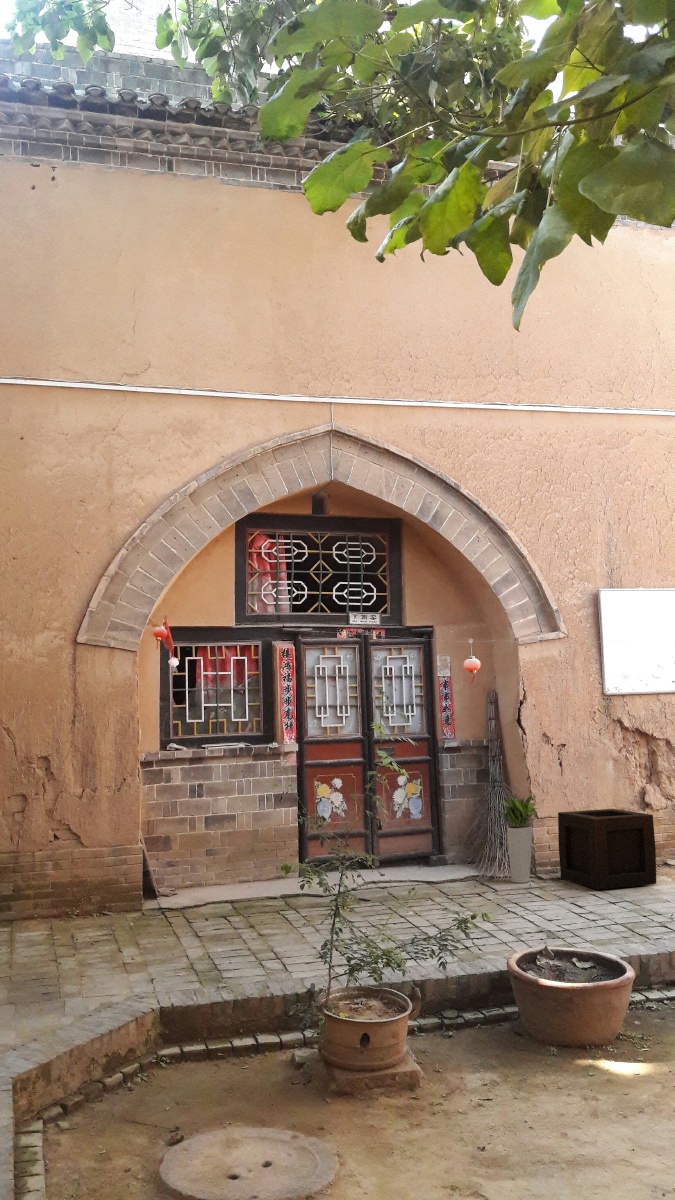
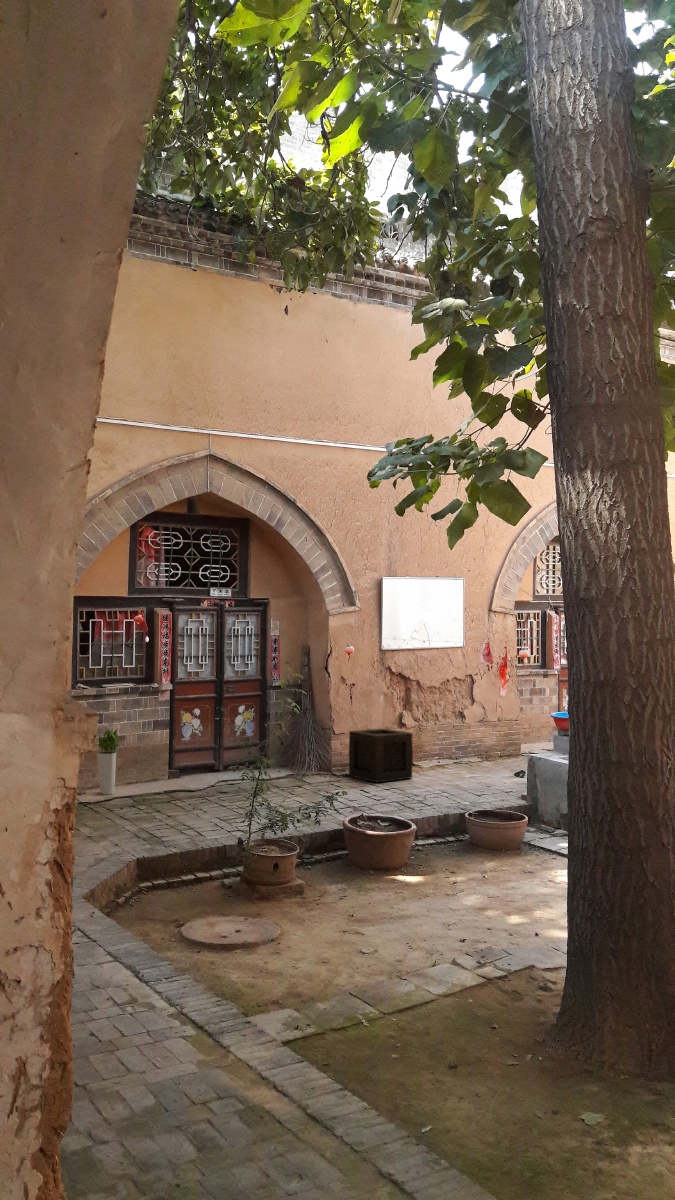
planter: present [501,795,536,883] -> present [97,729,120,795]

